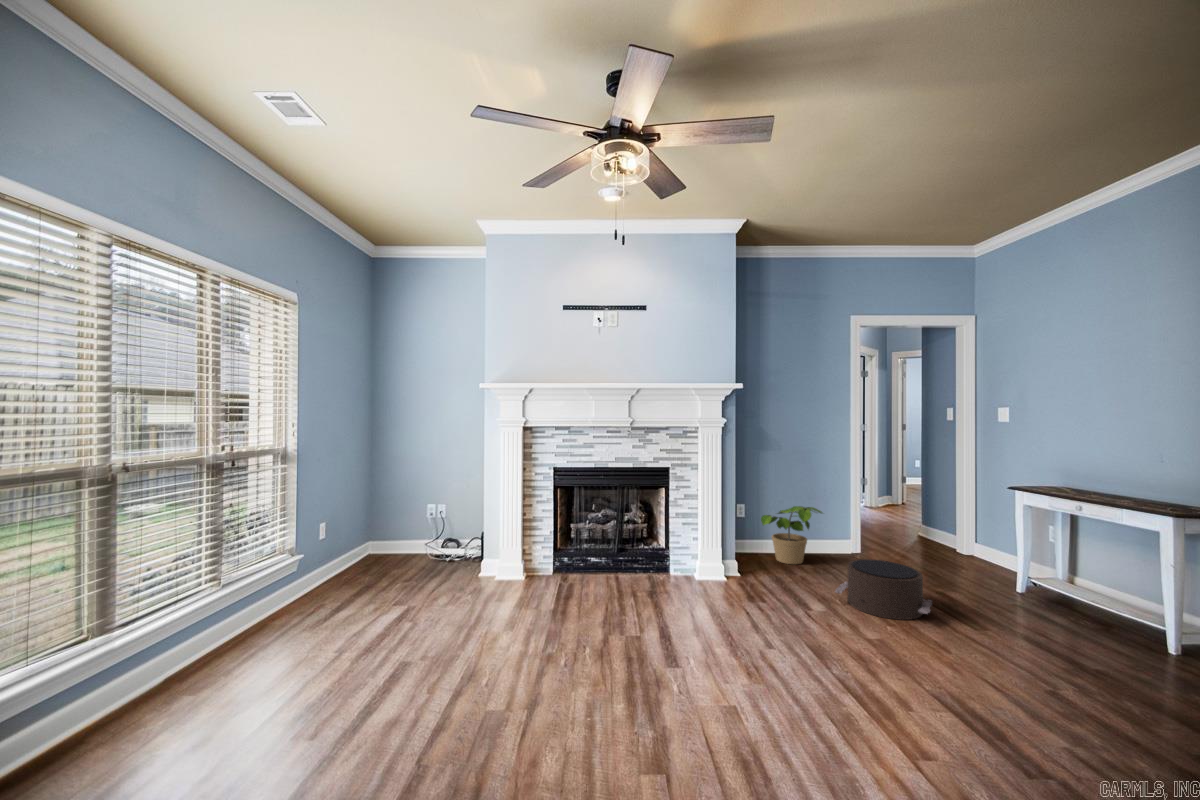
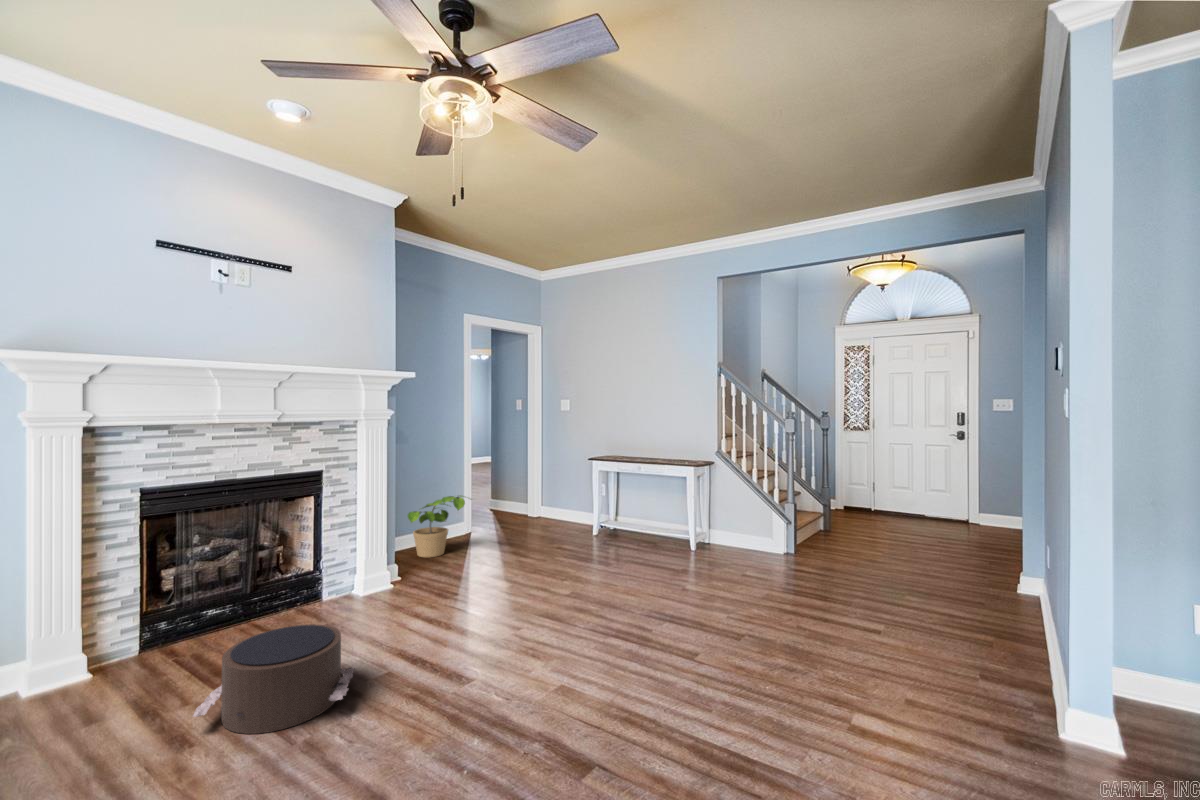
pouf: present [835,559,932,620] -> present [193,624,355,734]

